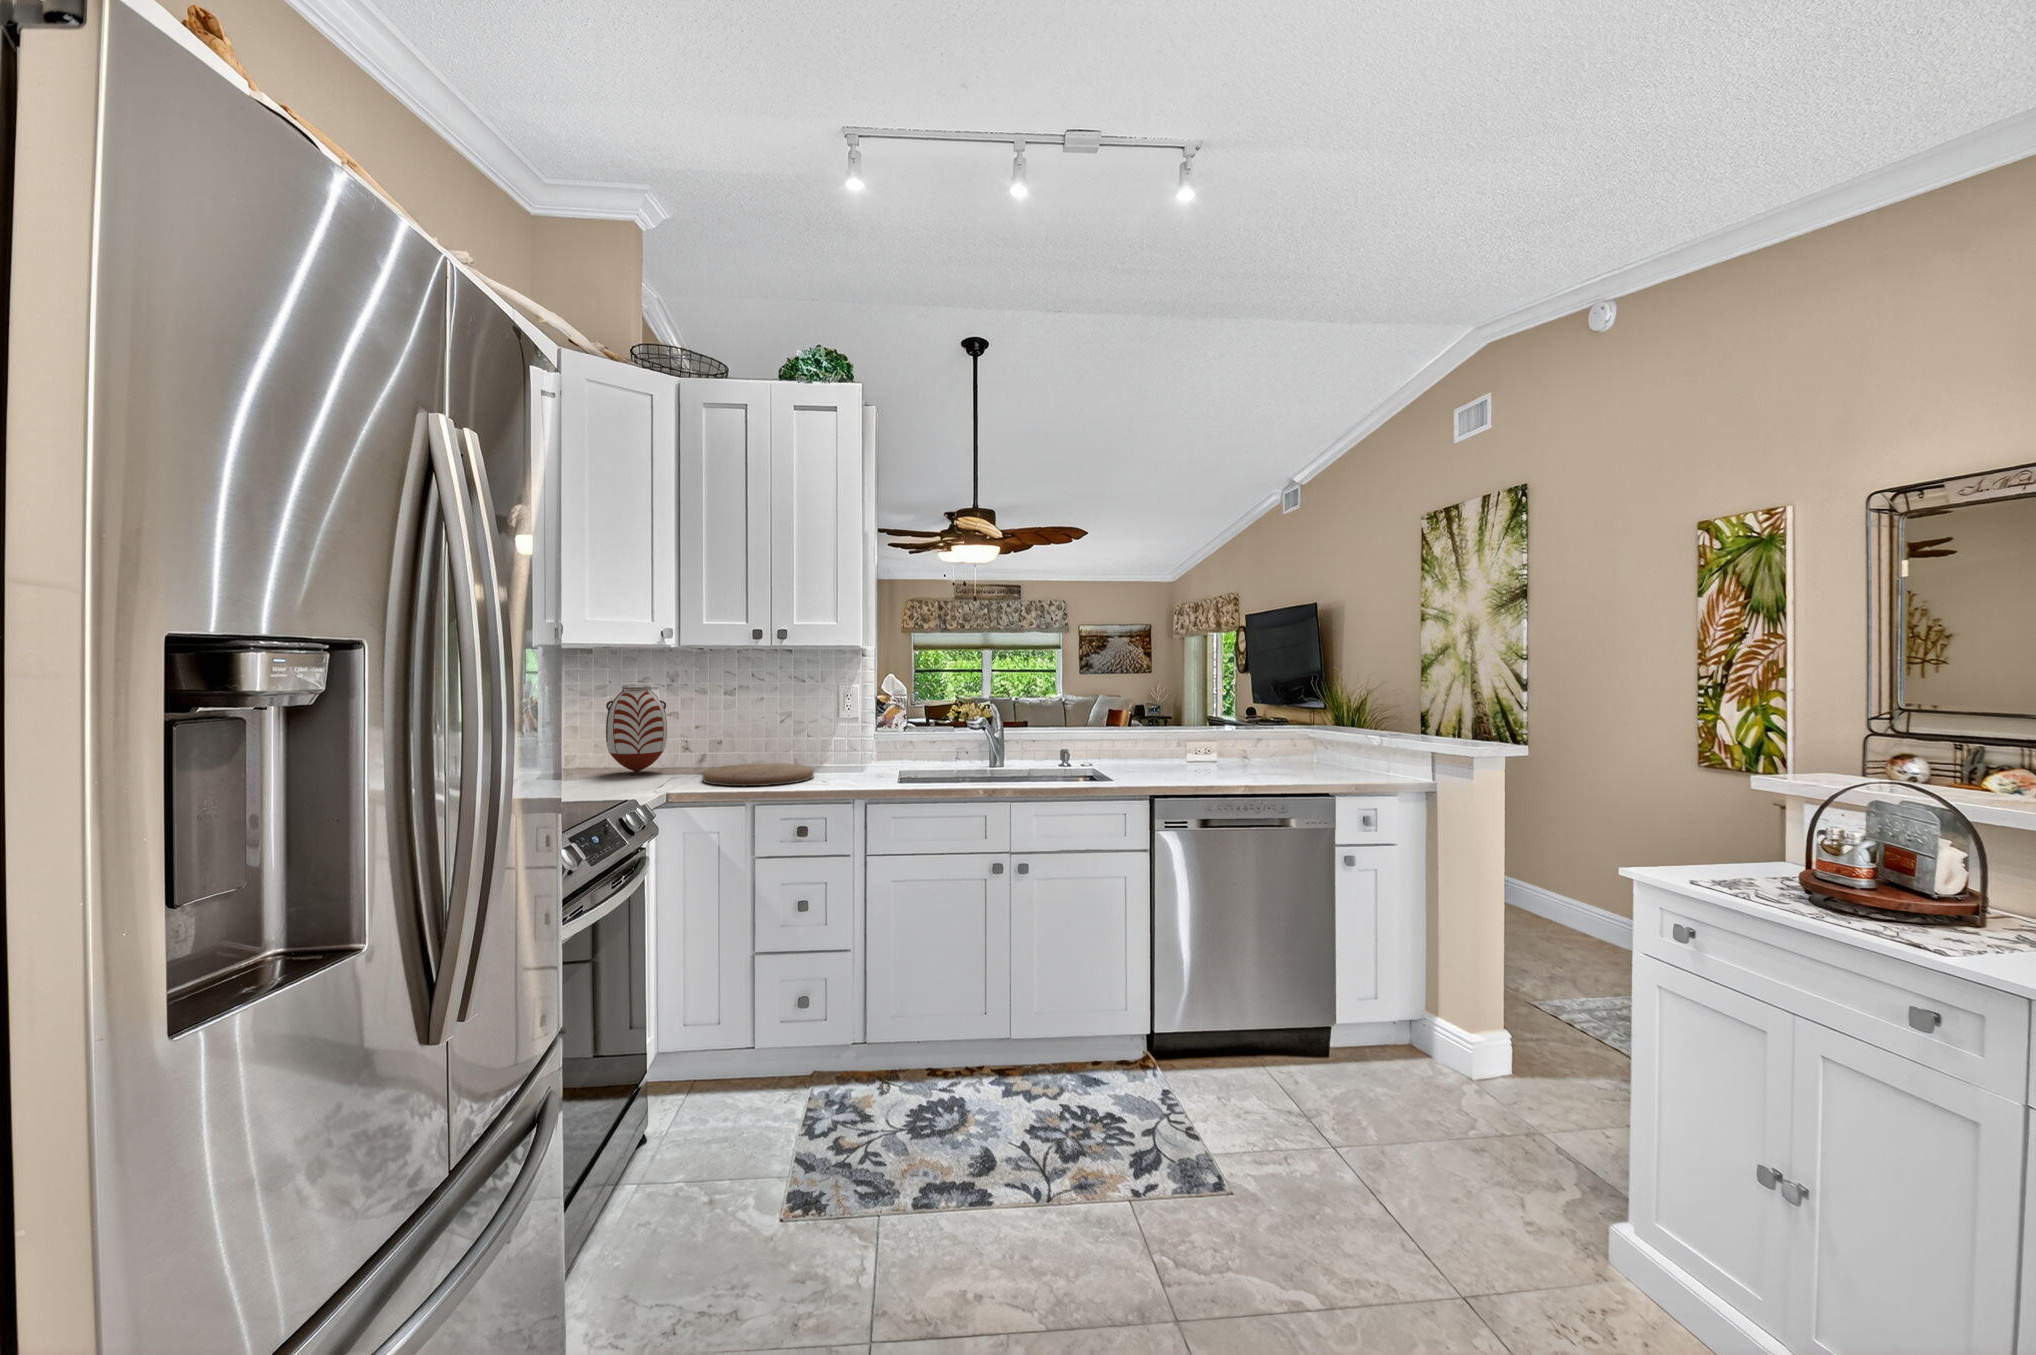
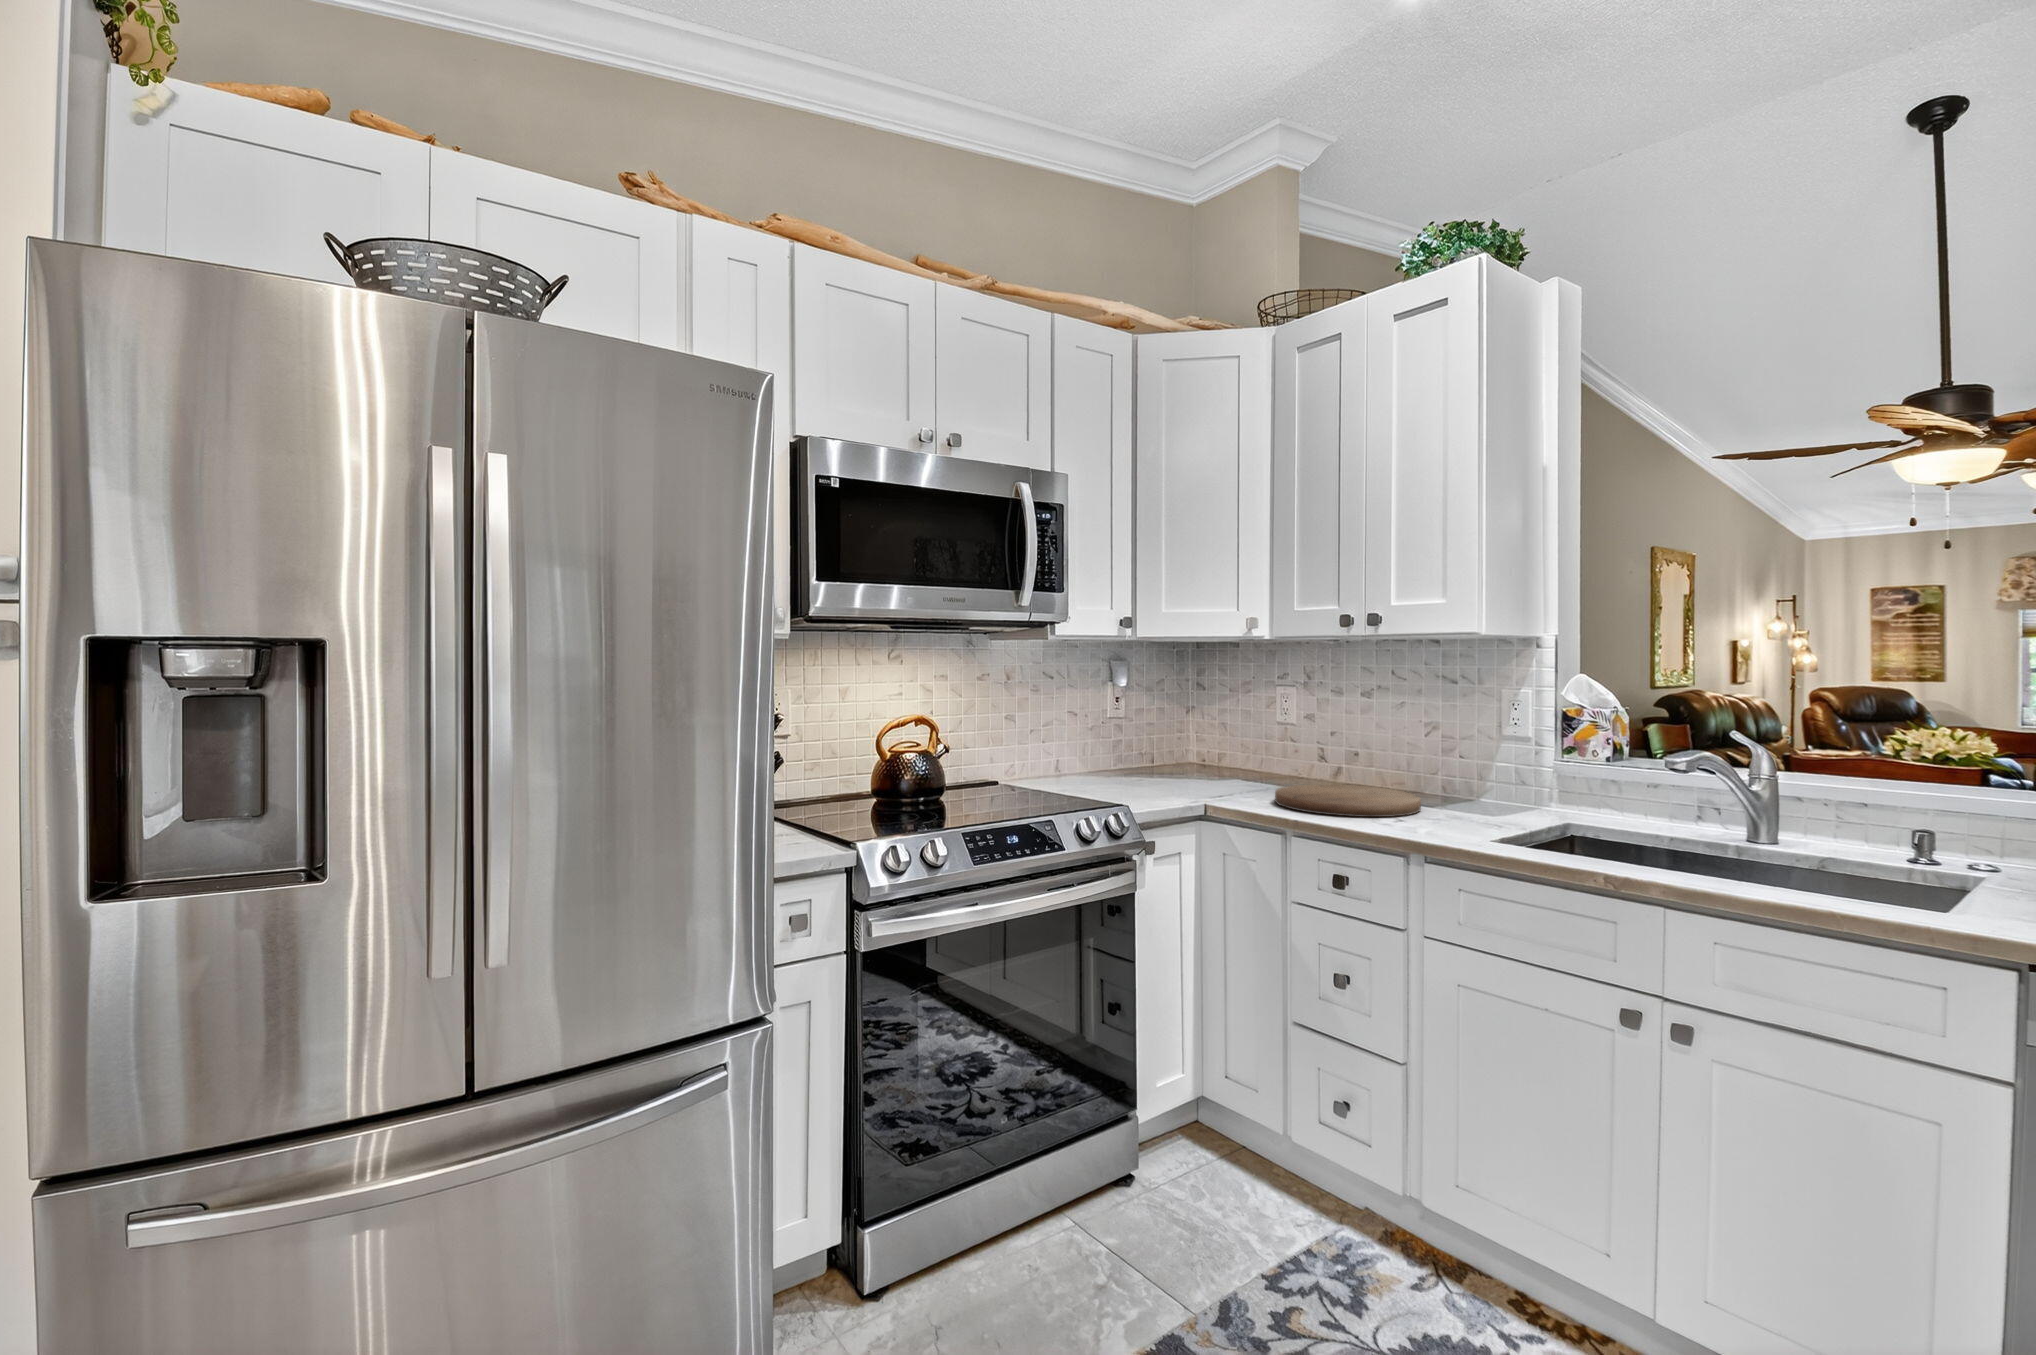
vase: present [606,686,667,773] -> none [1217,680,1283,780]

